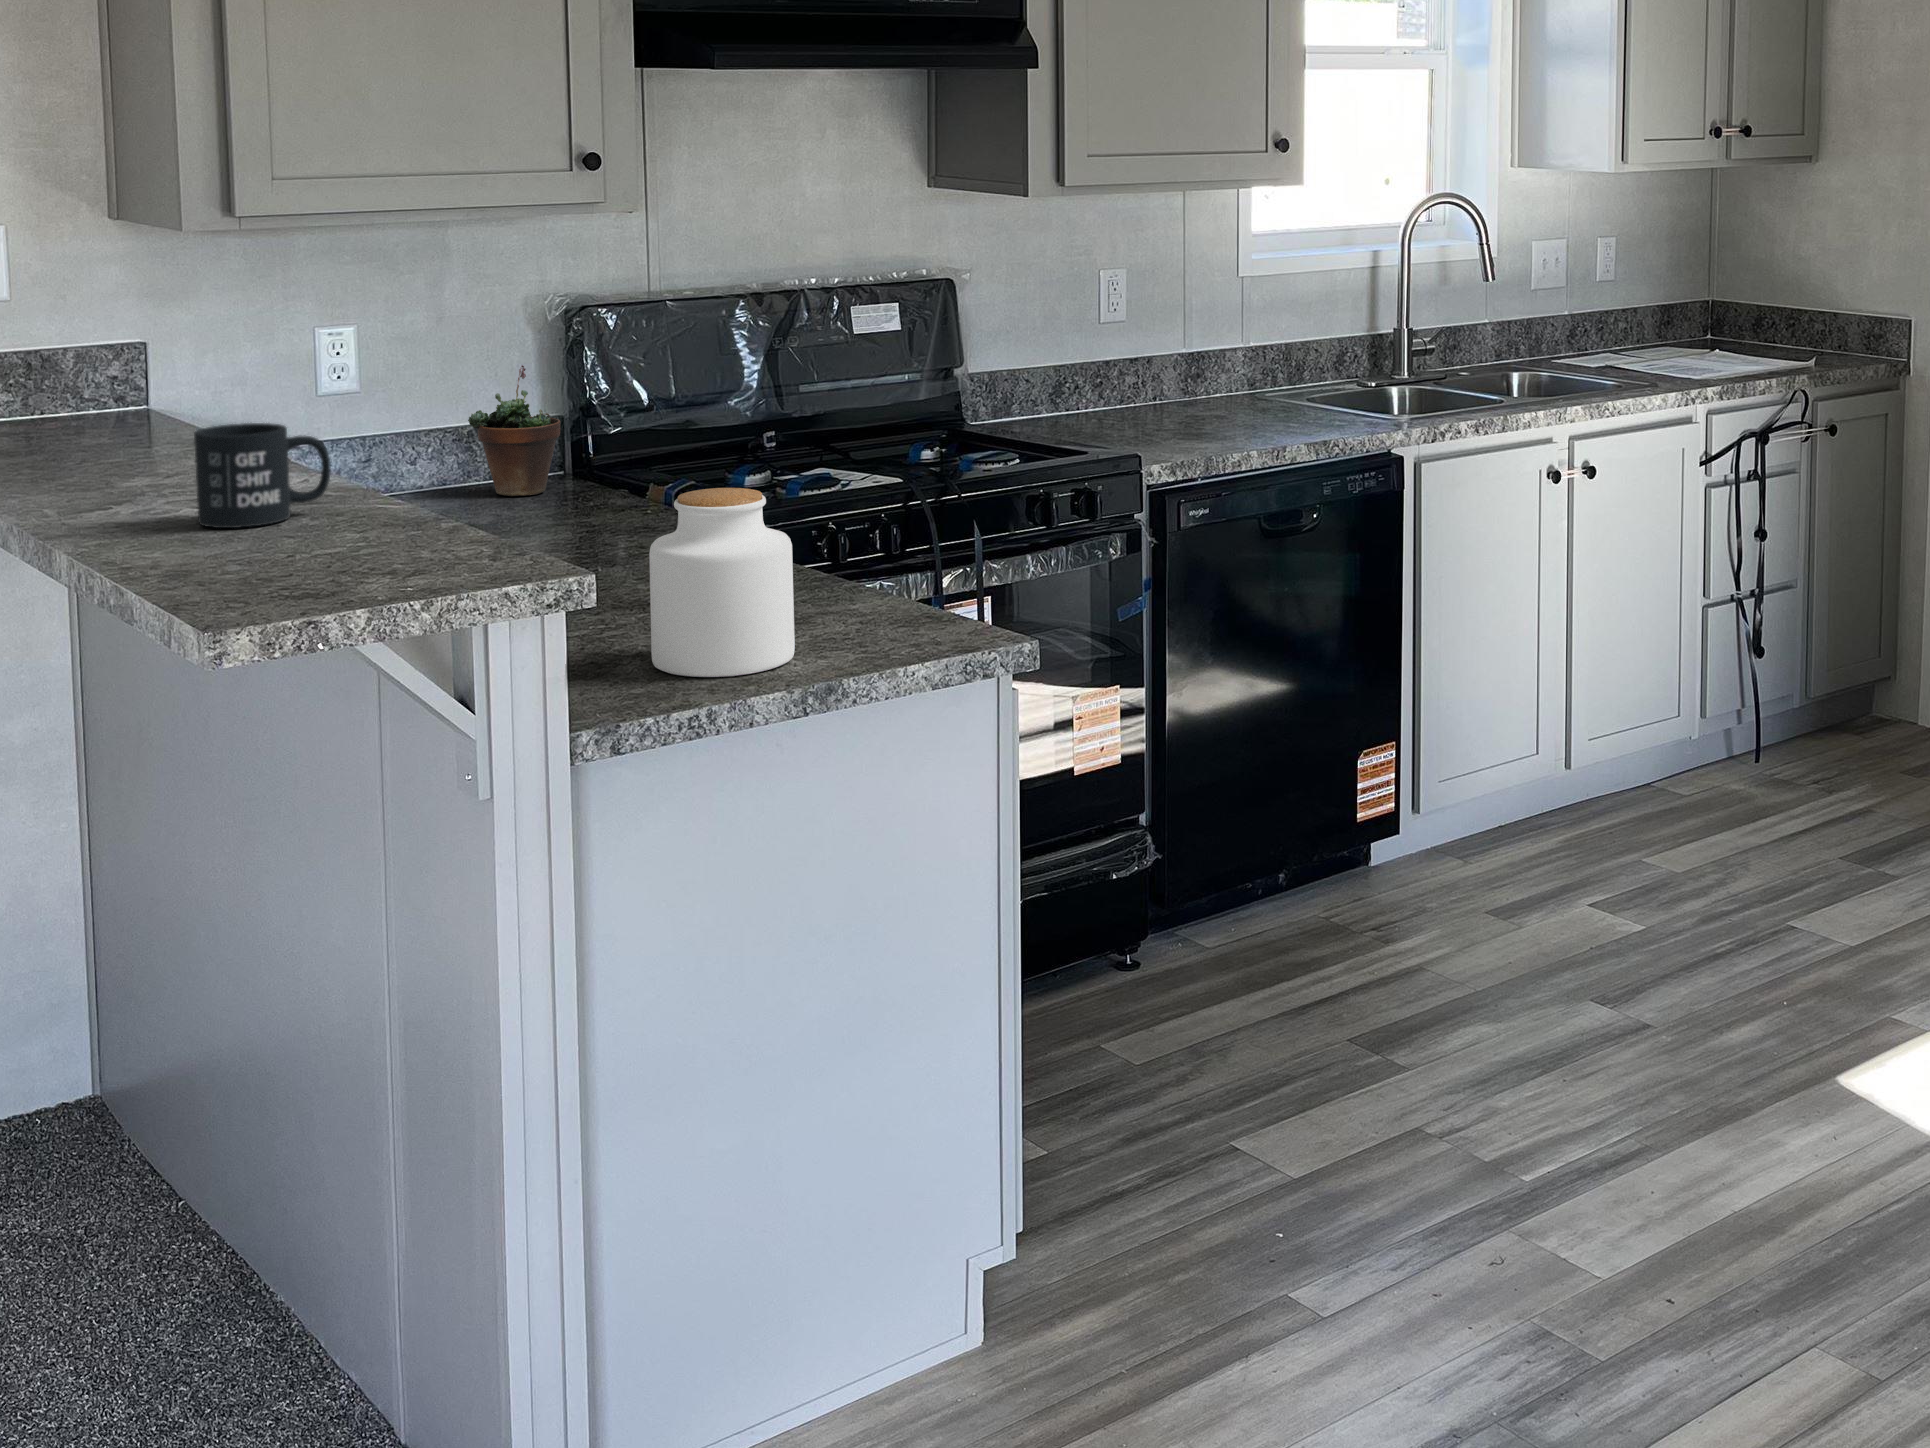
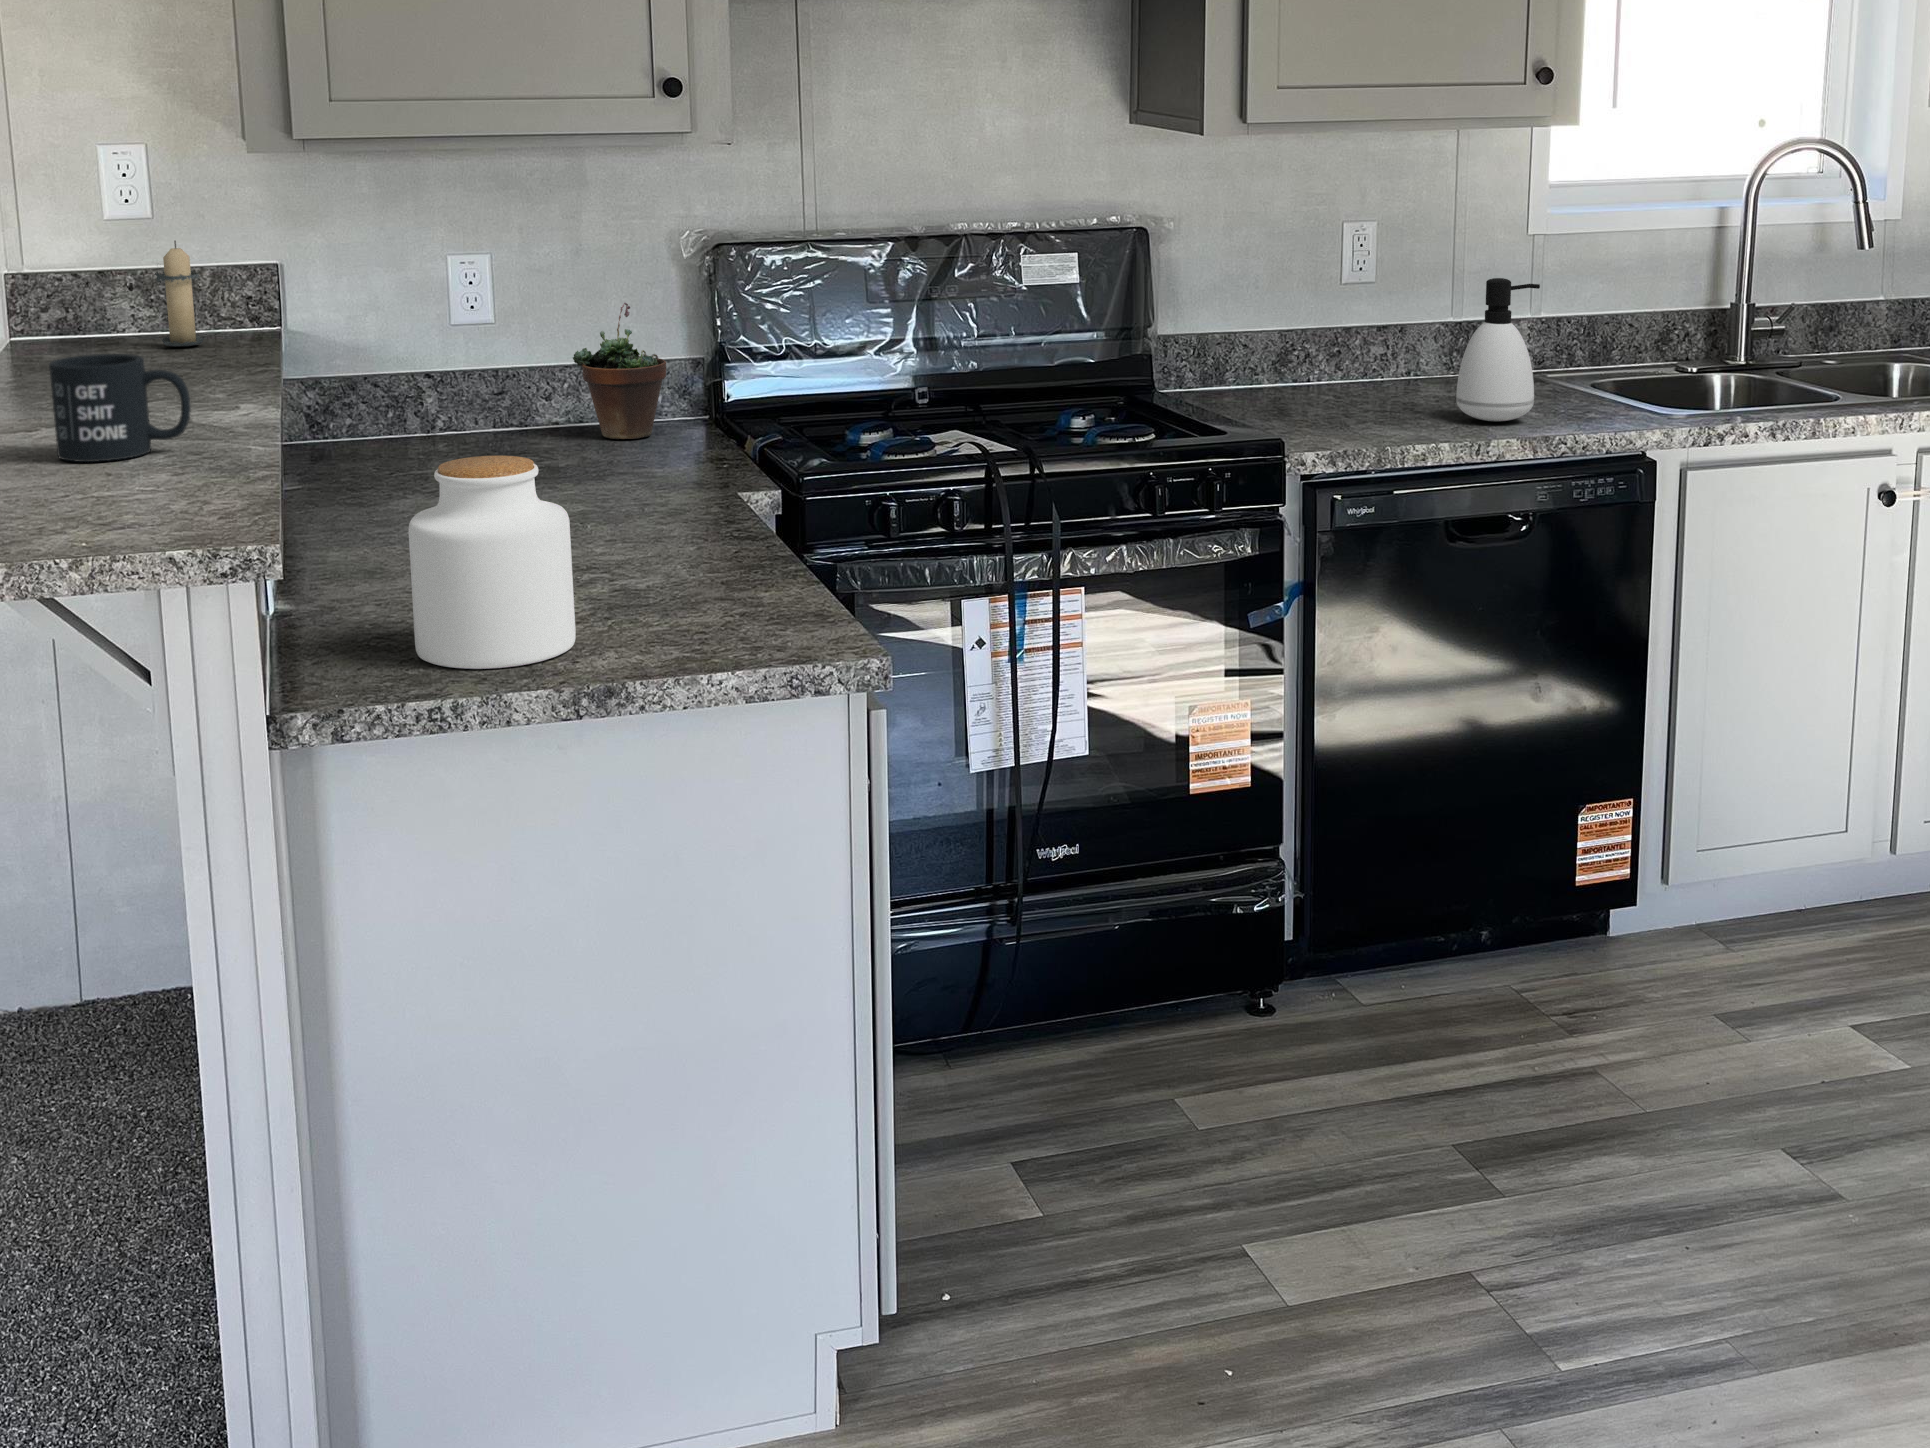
soap dispenser: none [1238,313,1303,433] -> present [1456,278,1540,421]
candle: none [33,321,95,431] -> present [154,241,204,346]

